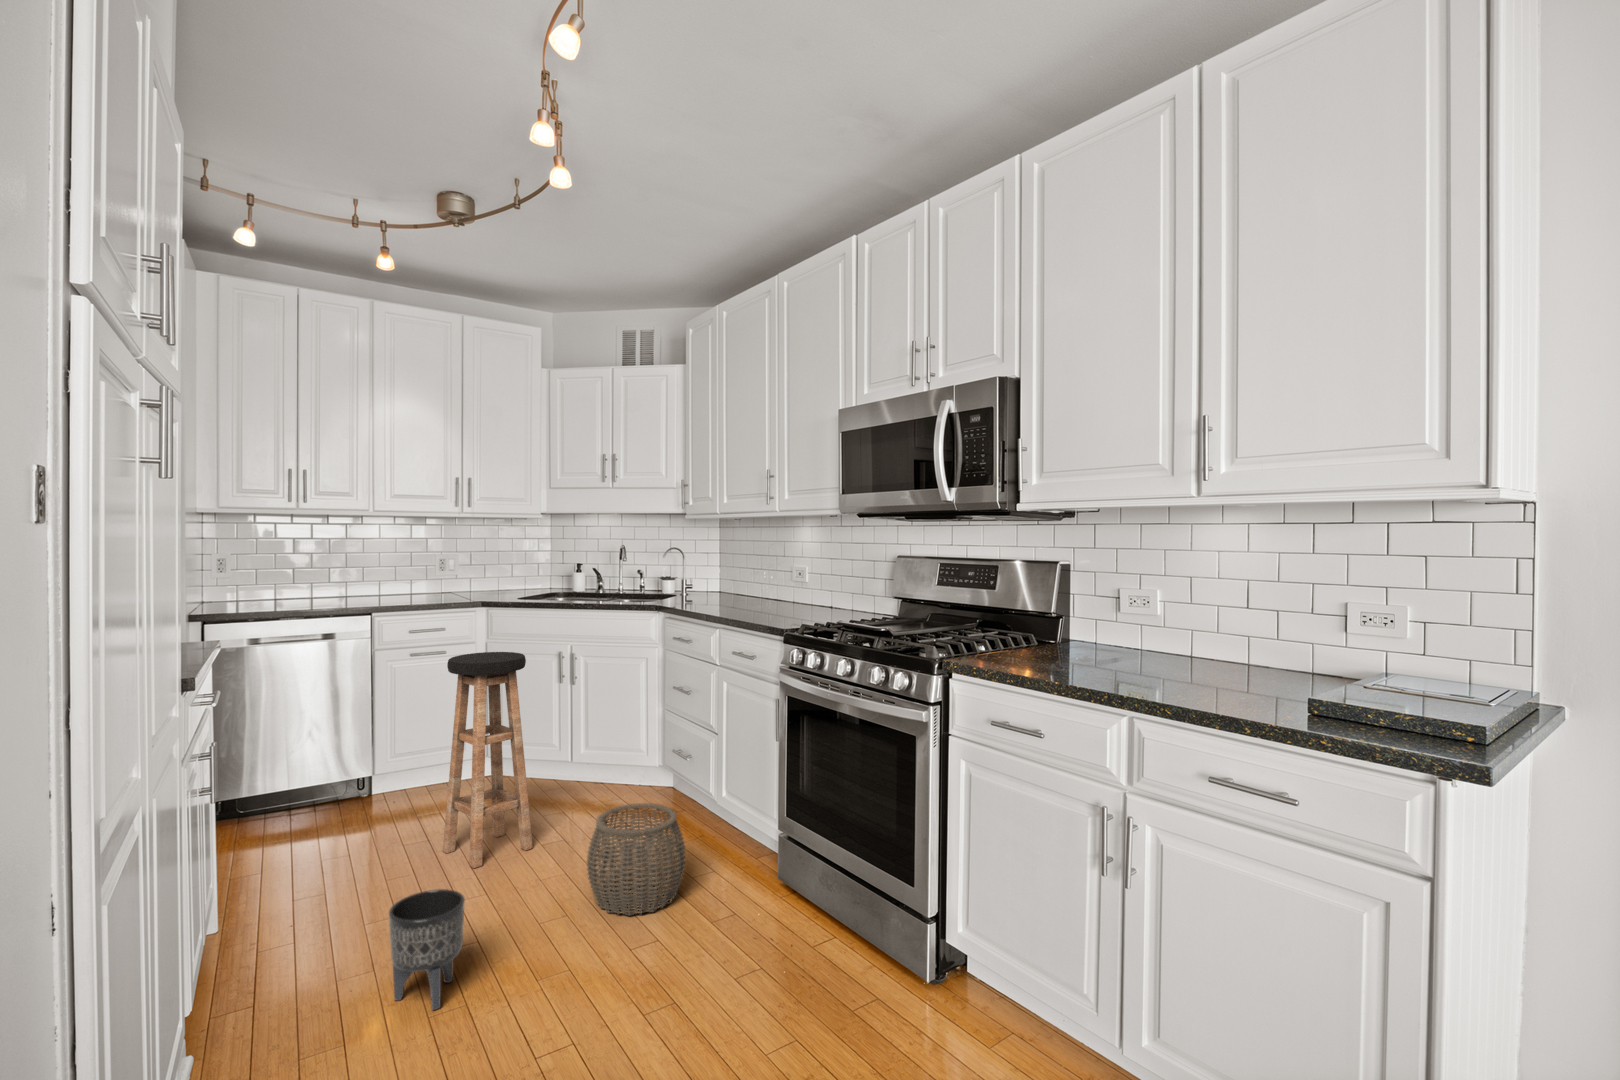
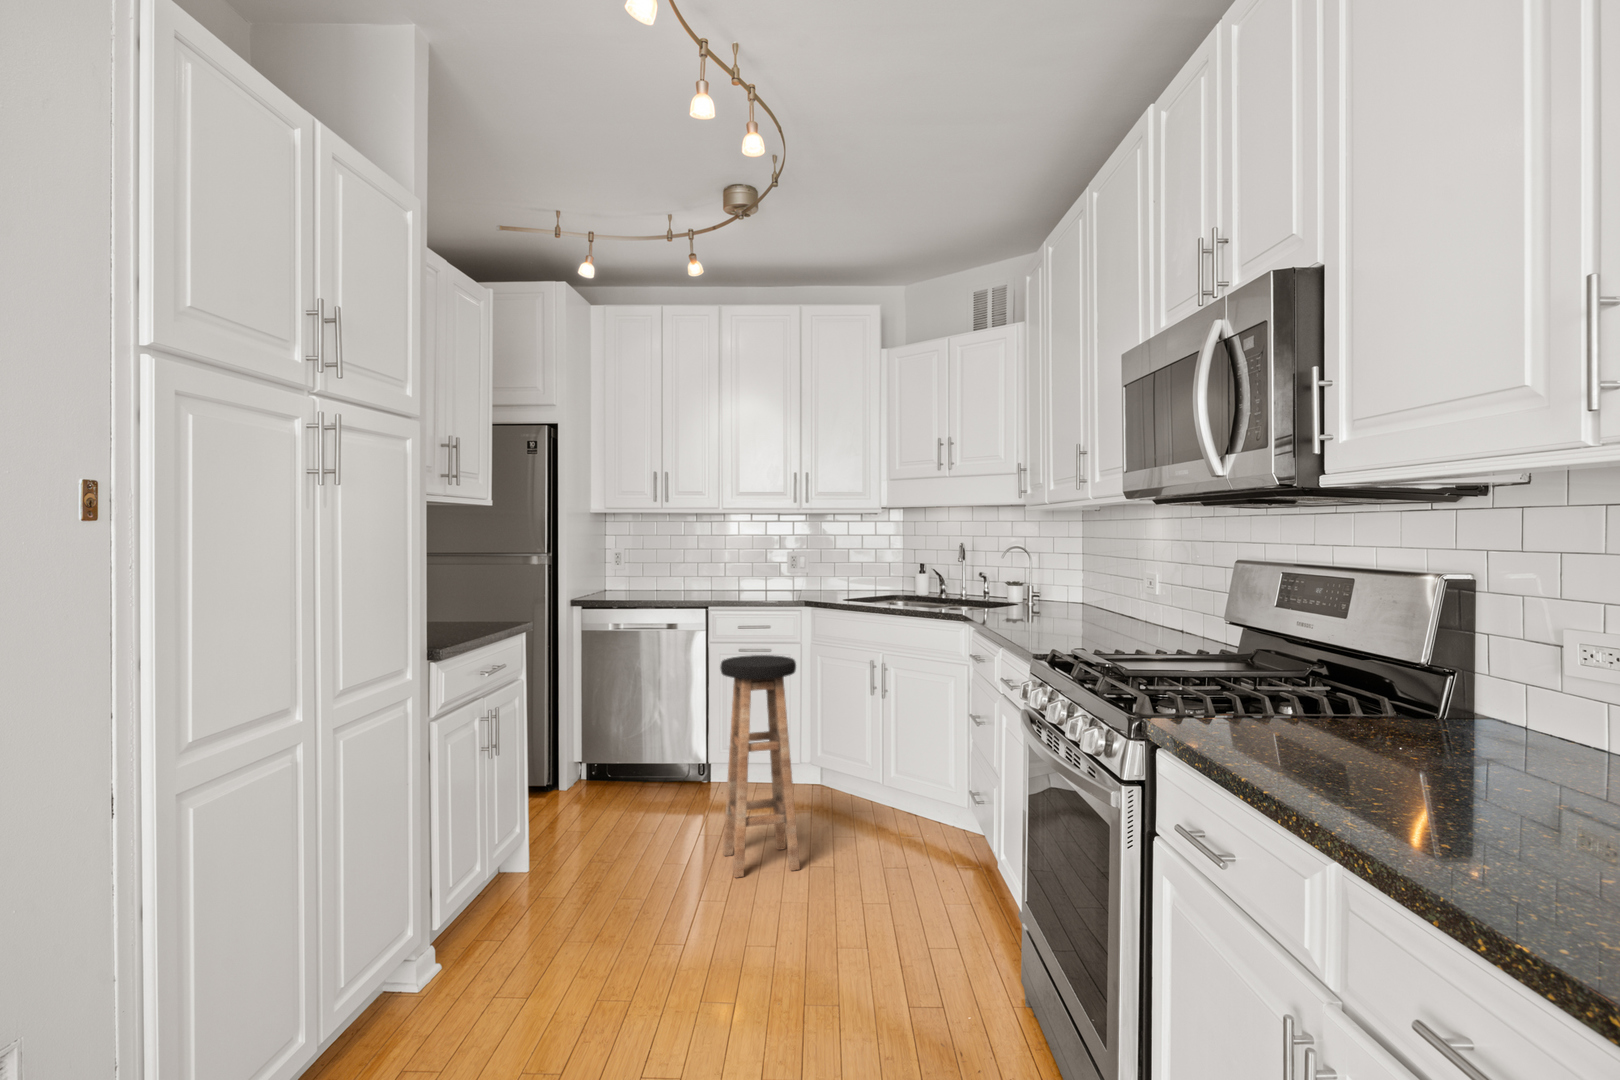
woven basket: present [587,803,686,915] -> none [802,844,915,977]
planter: present [389,889,465,1010] -> none [571,892,641,1015]

